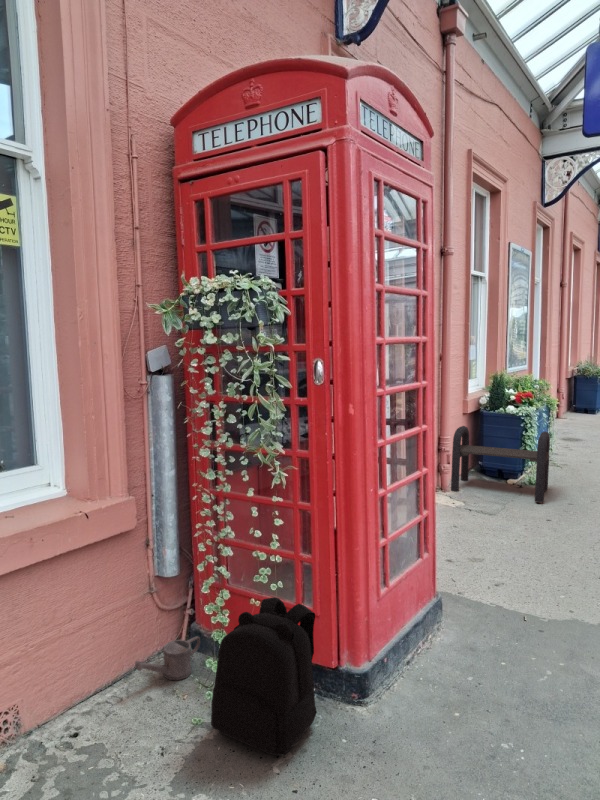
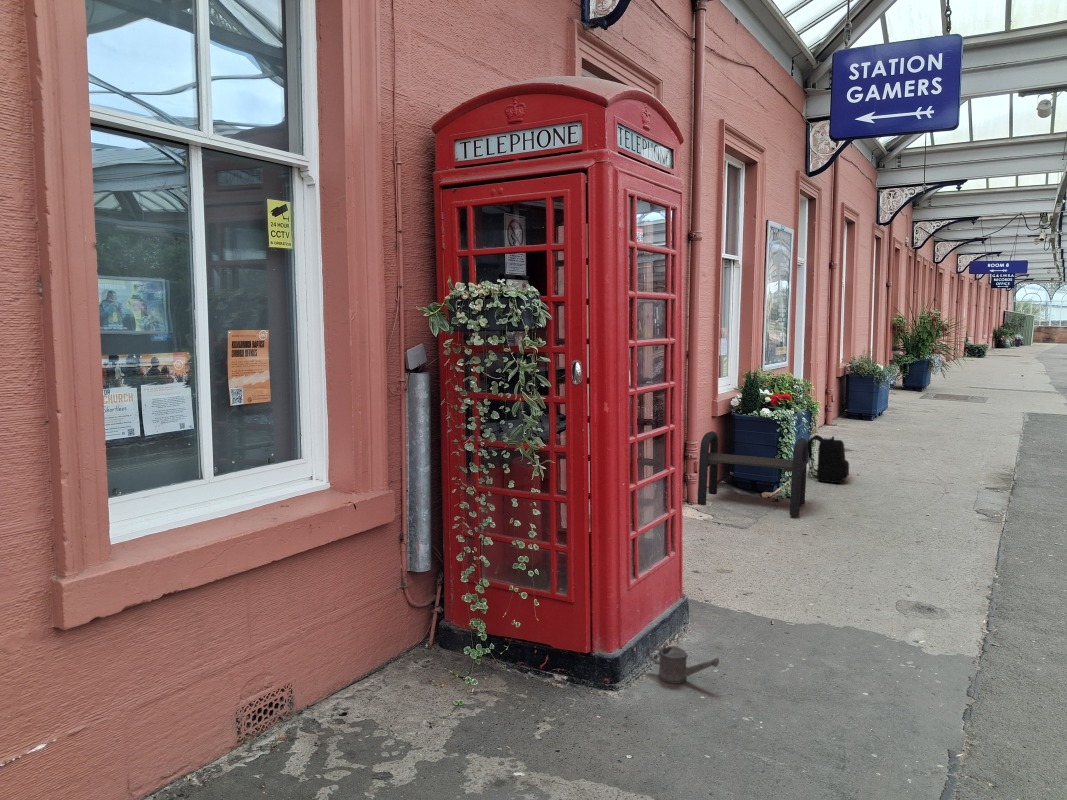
backpack: present [211,597,317,756] -> present [807,435,849,483]
watering can: present [135,636,200,680] -> present [647,646,719,684]

